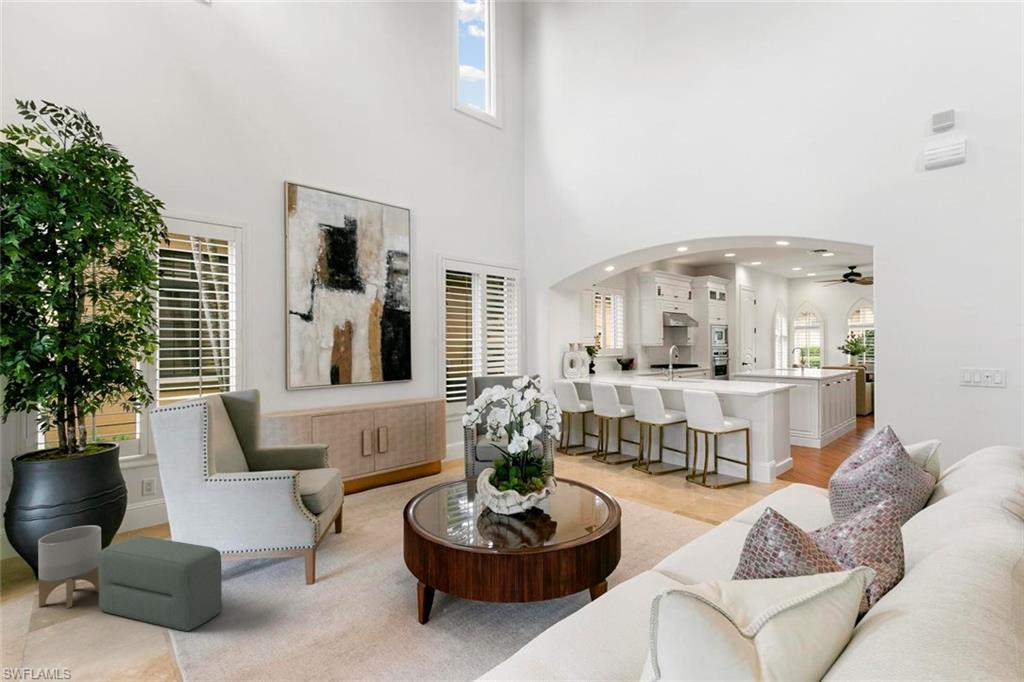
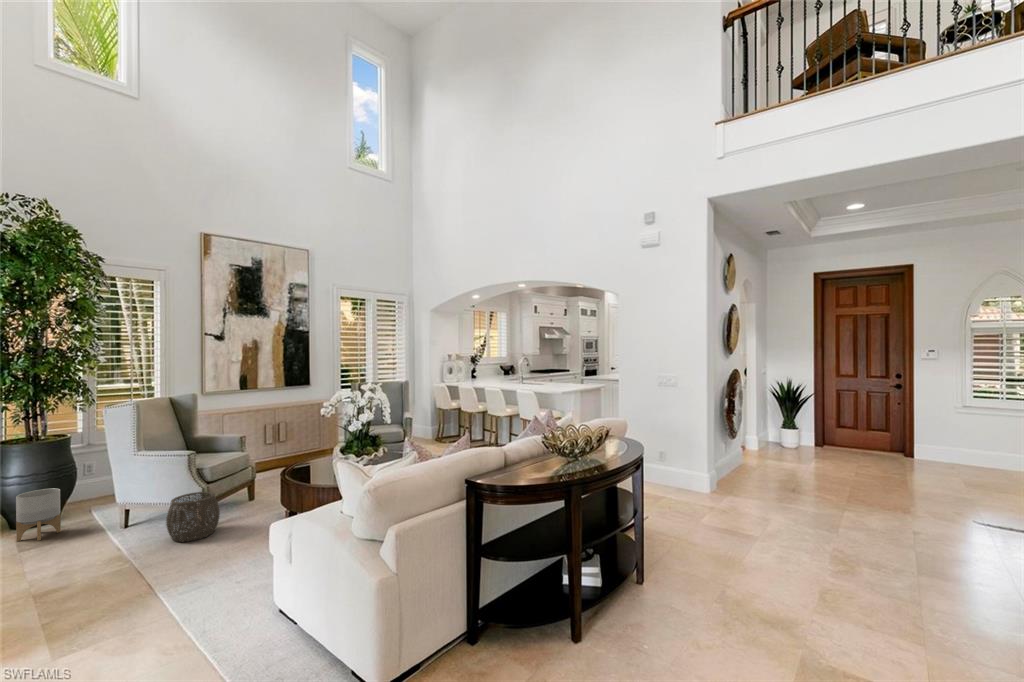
pouf: present [98,536,222,631] -> none [61,492,149,545]
woven basket: none [246,543,325,632] -> present [166,492,220,542]

